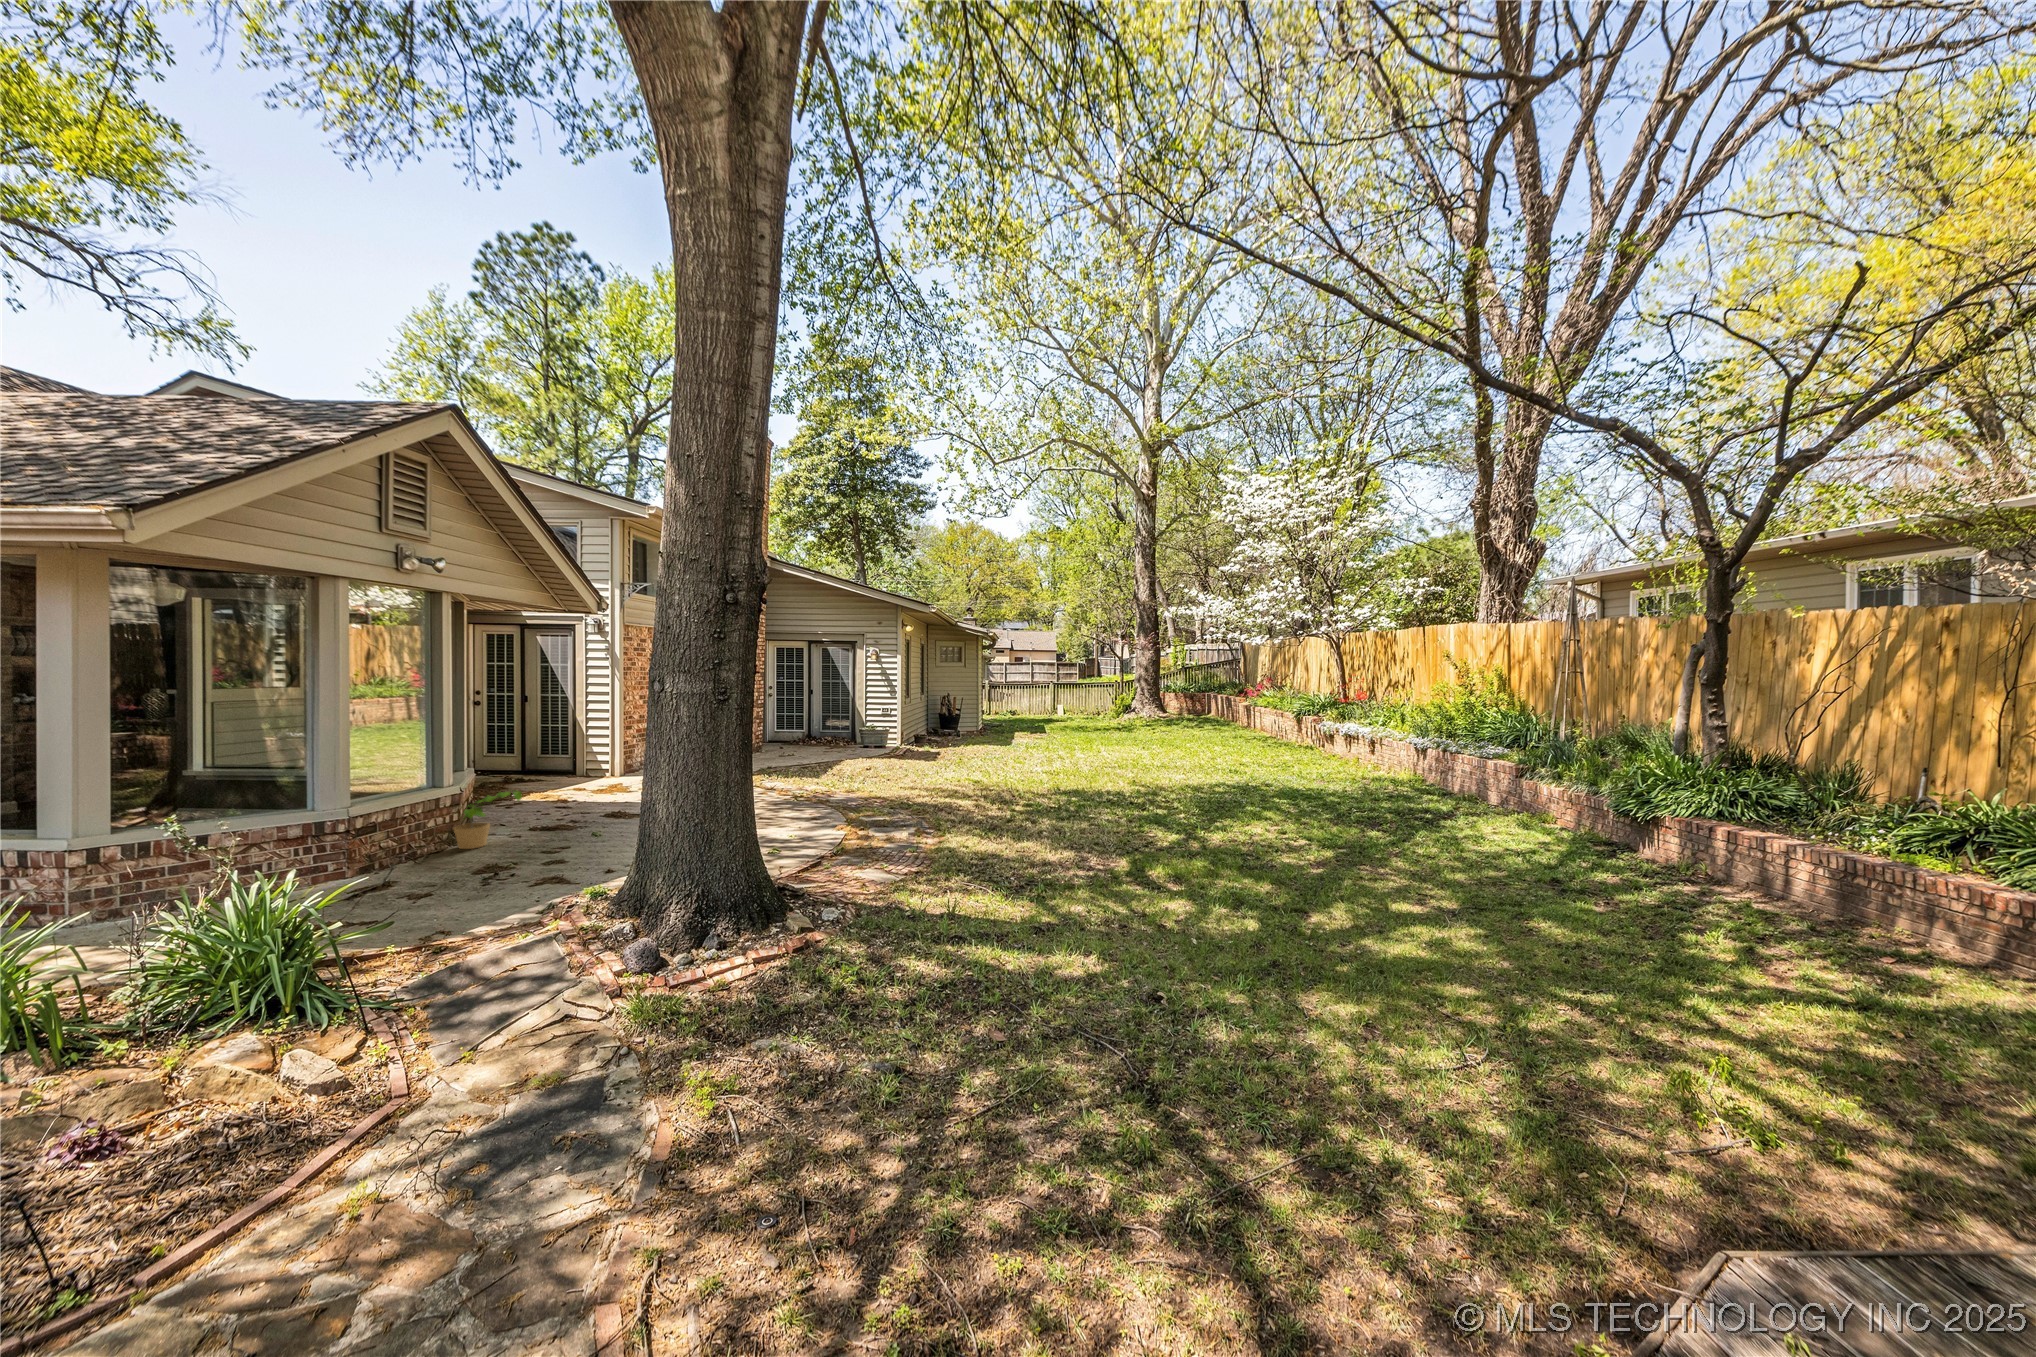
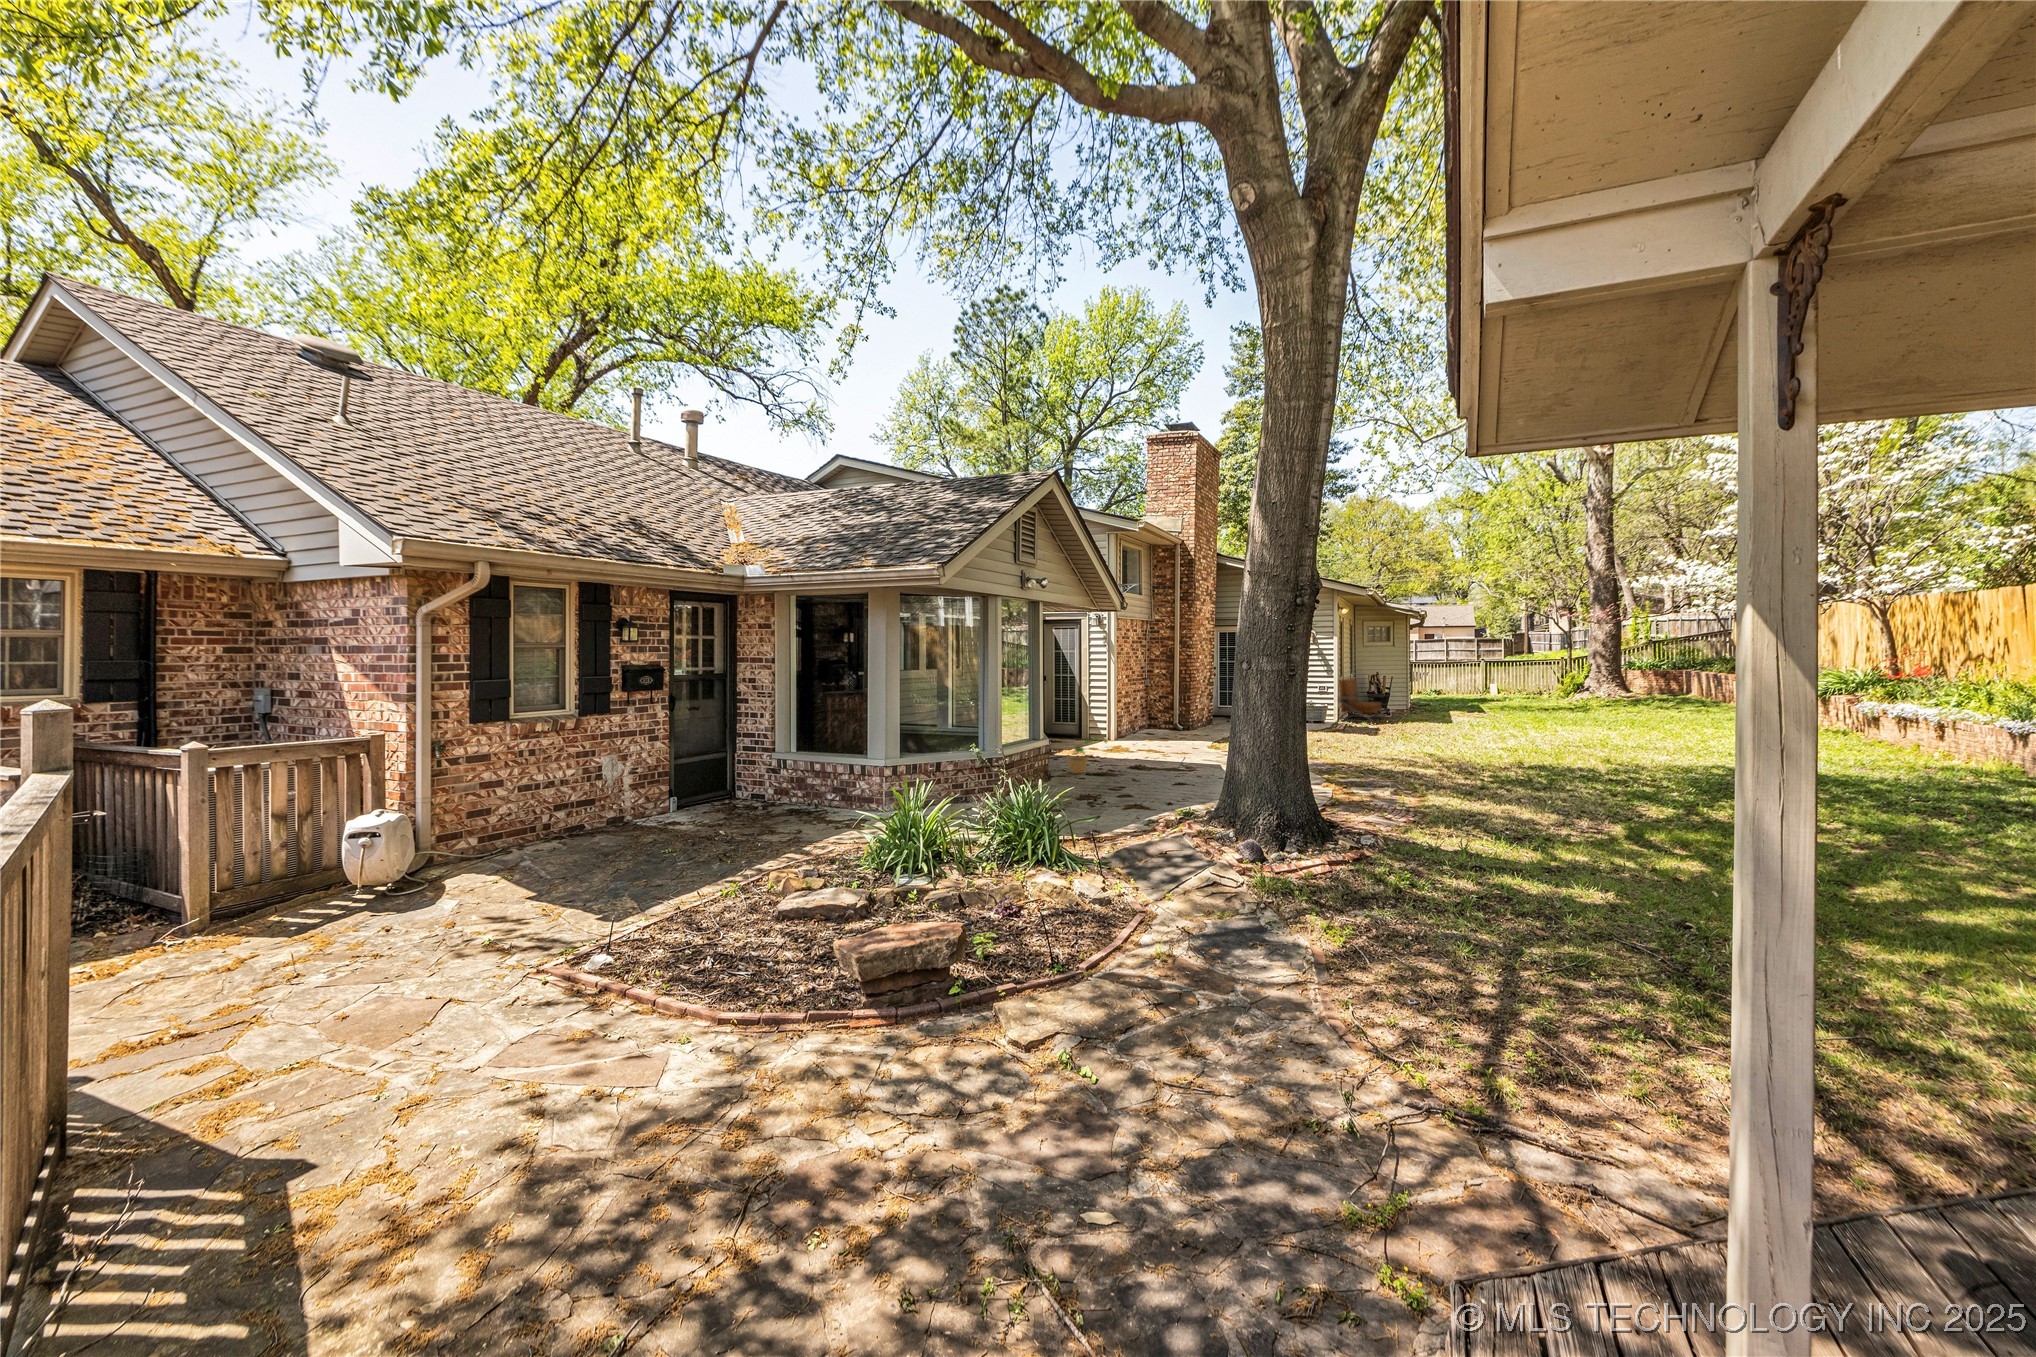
lounge chair: none [901,699,953,746] -> present [1339,678,1384,722]

